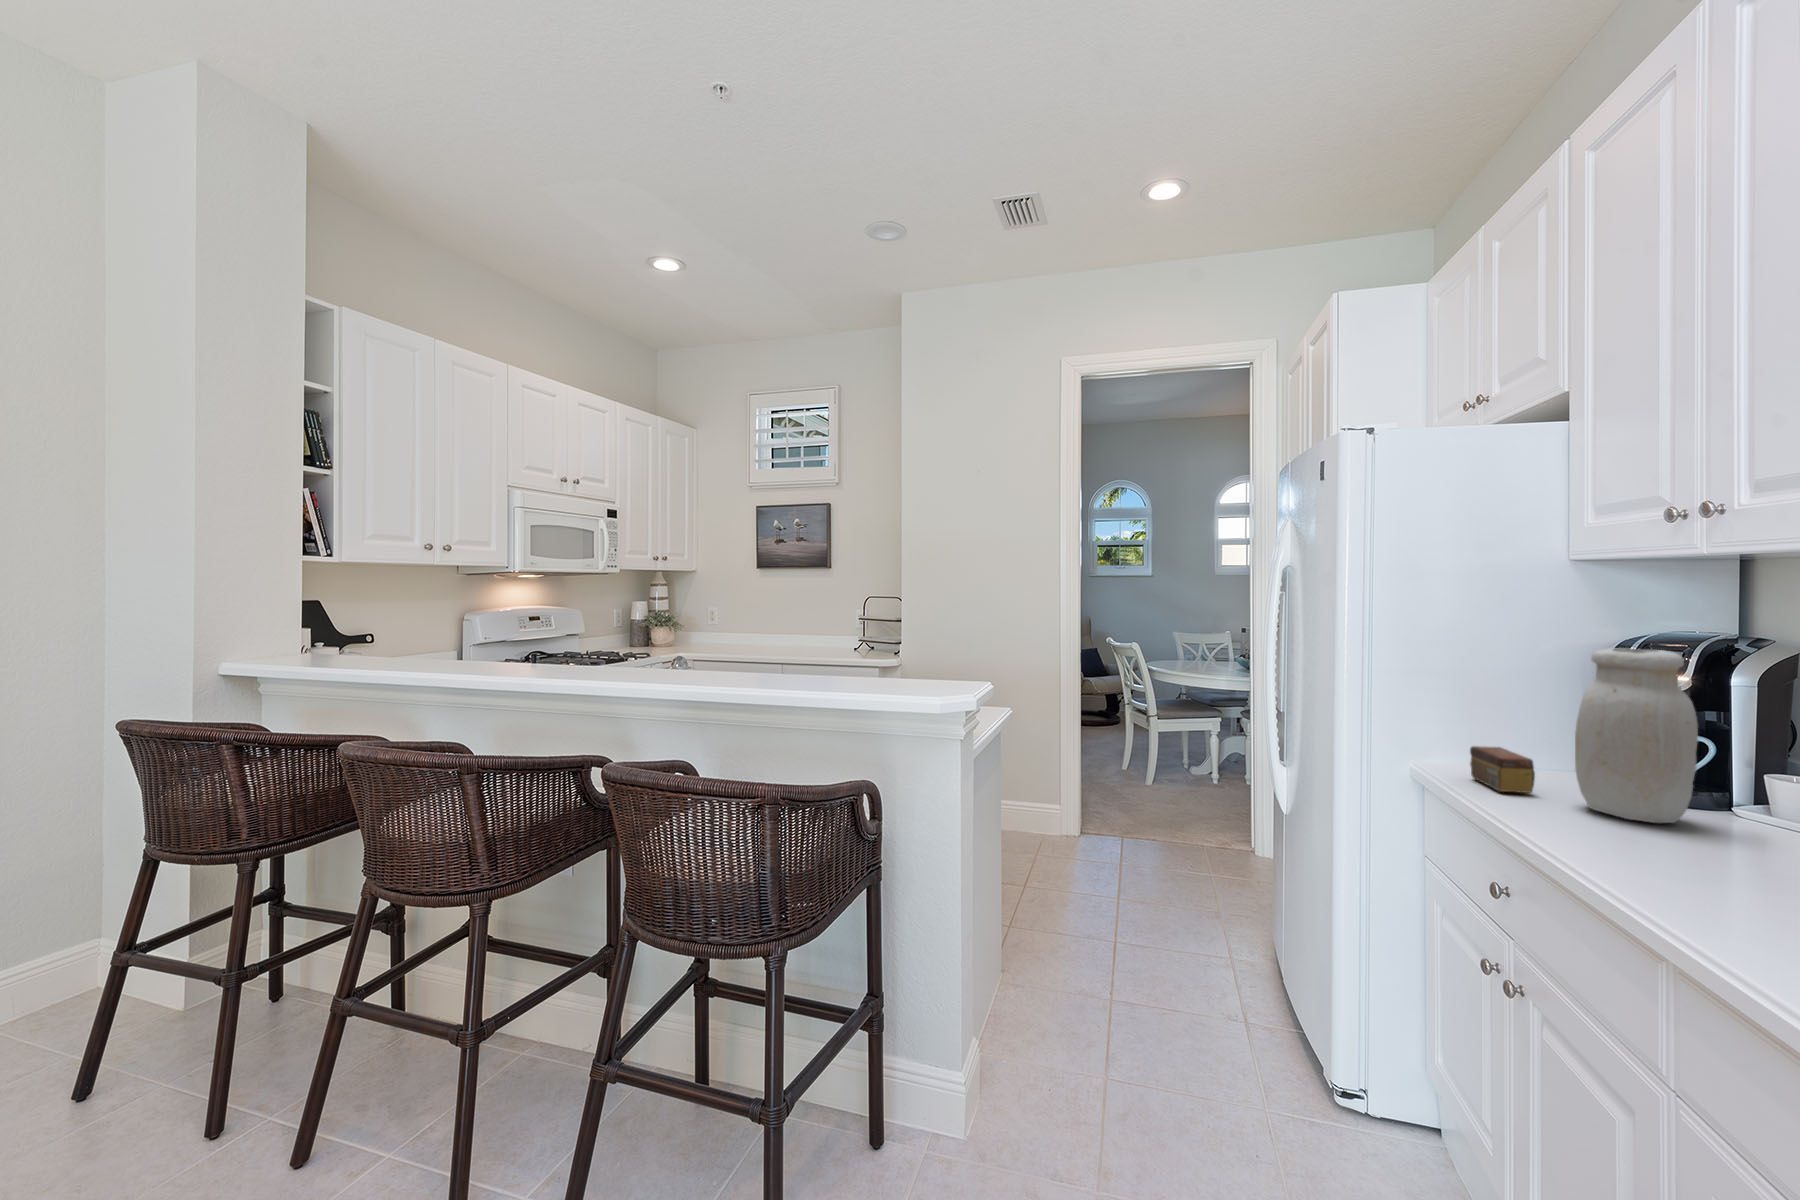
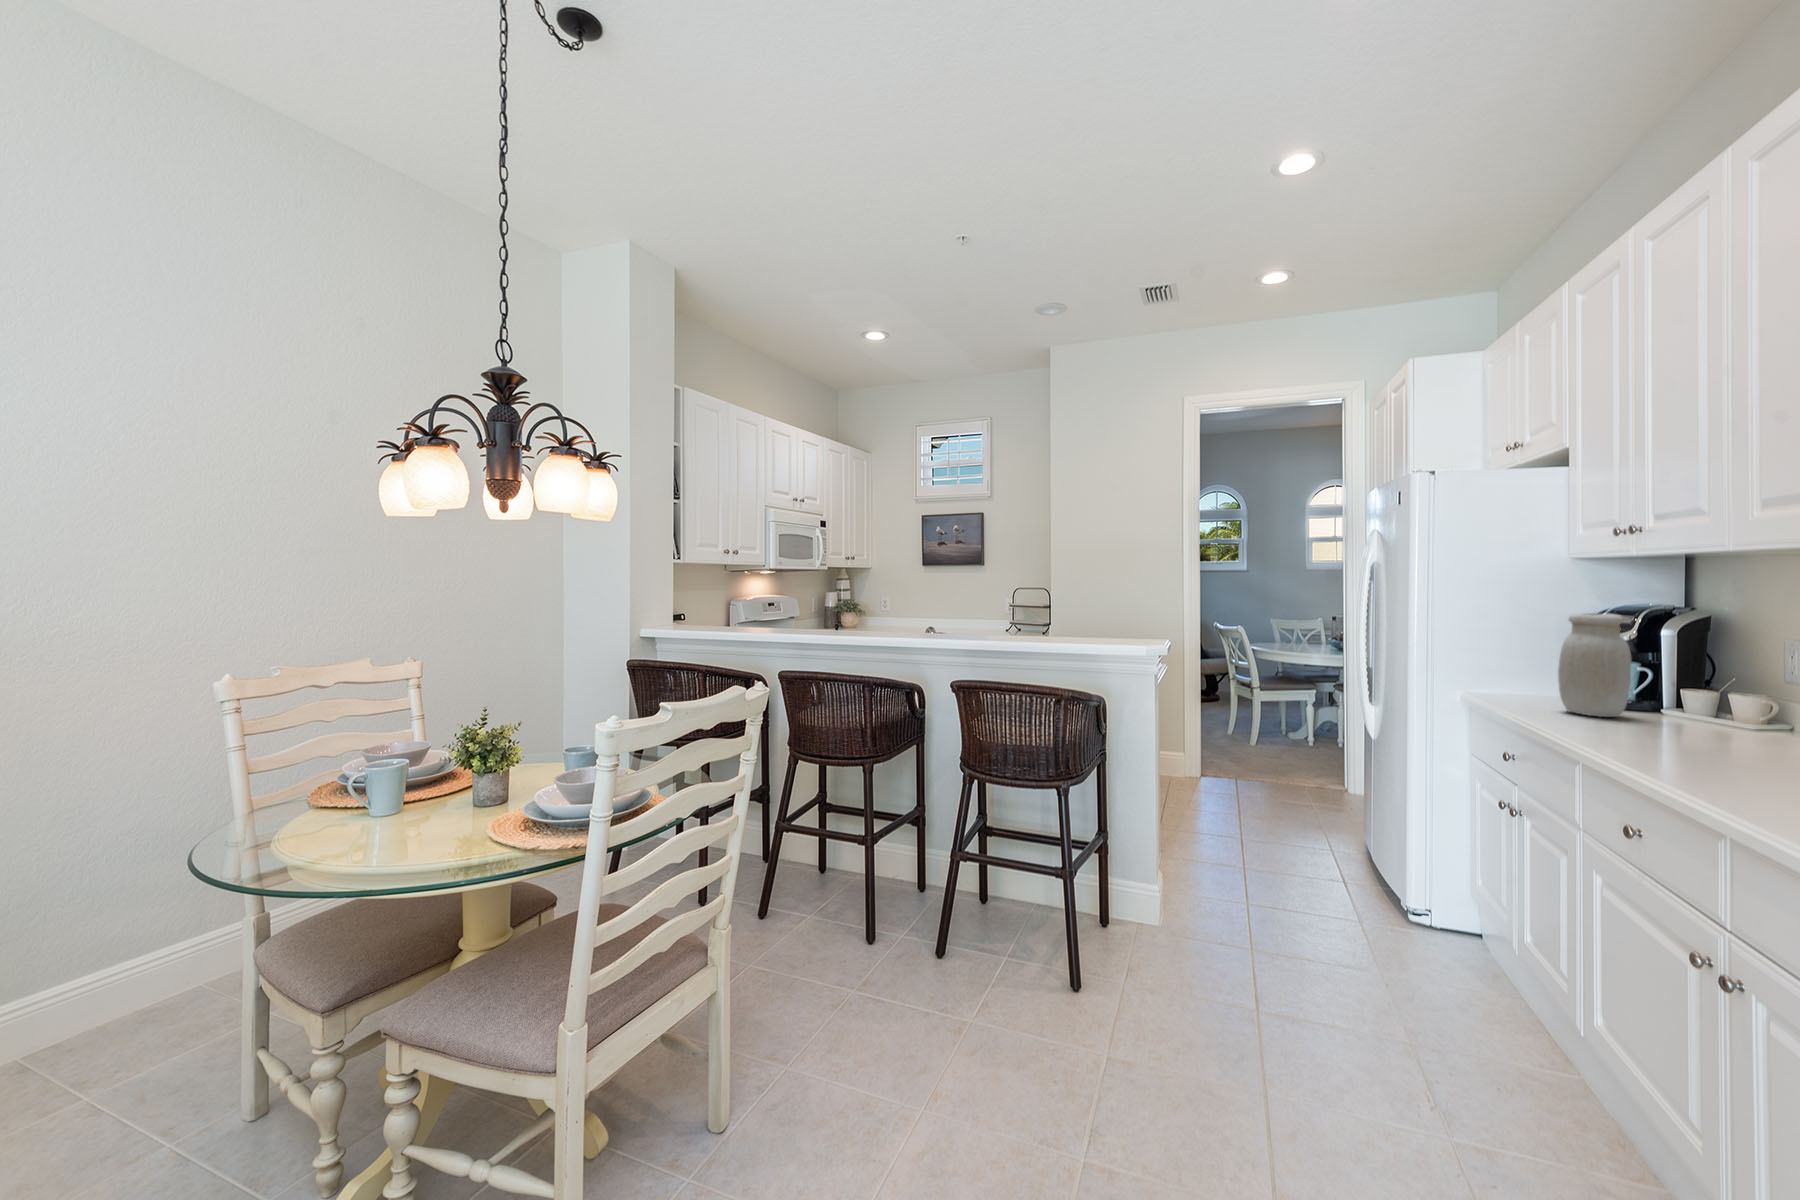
tea box: present [1470,746,1535,793] -> none [1496,679,1536,705]

